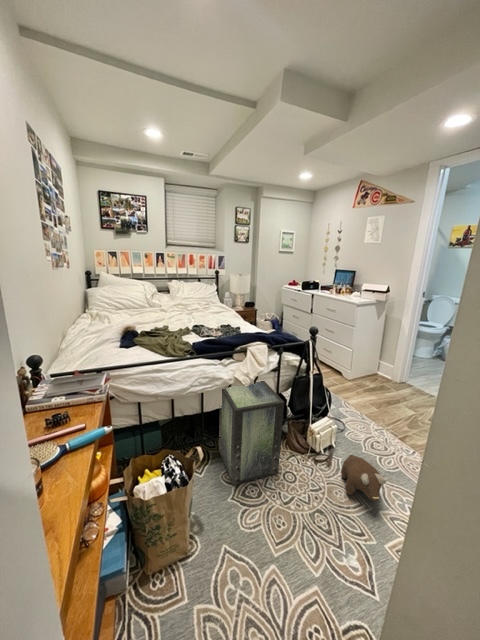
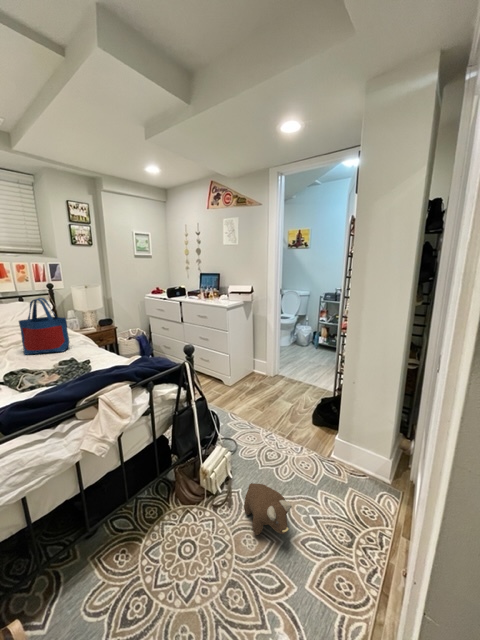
tote bag: none [200,279,228,319] -> present [19,298,69,355]
storage box: present [219,381,284,485] -> none [61,430,172,613]

